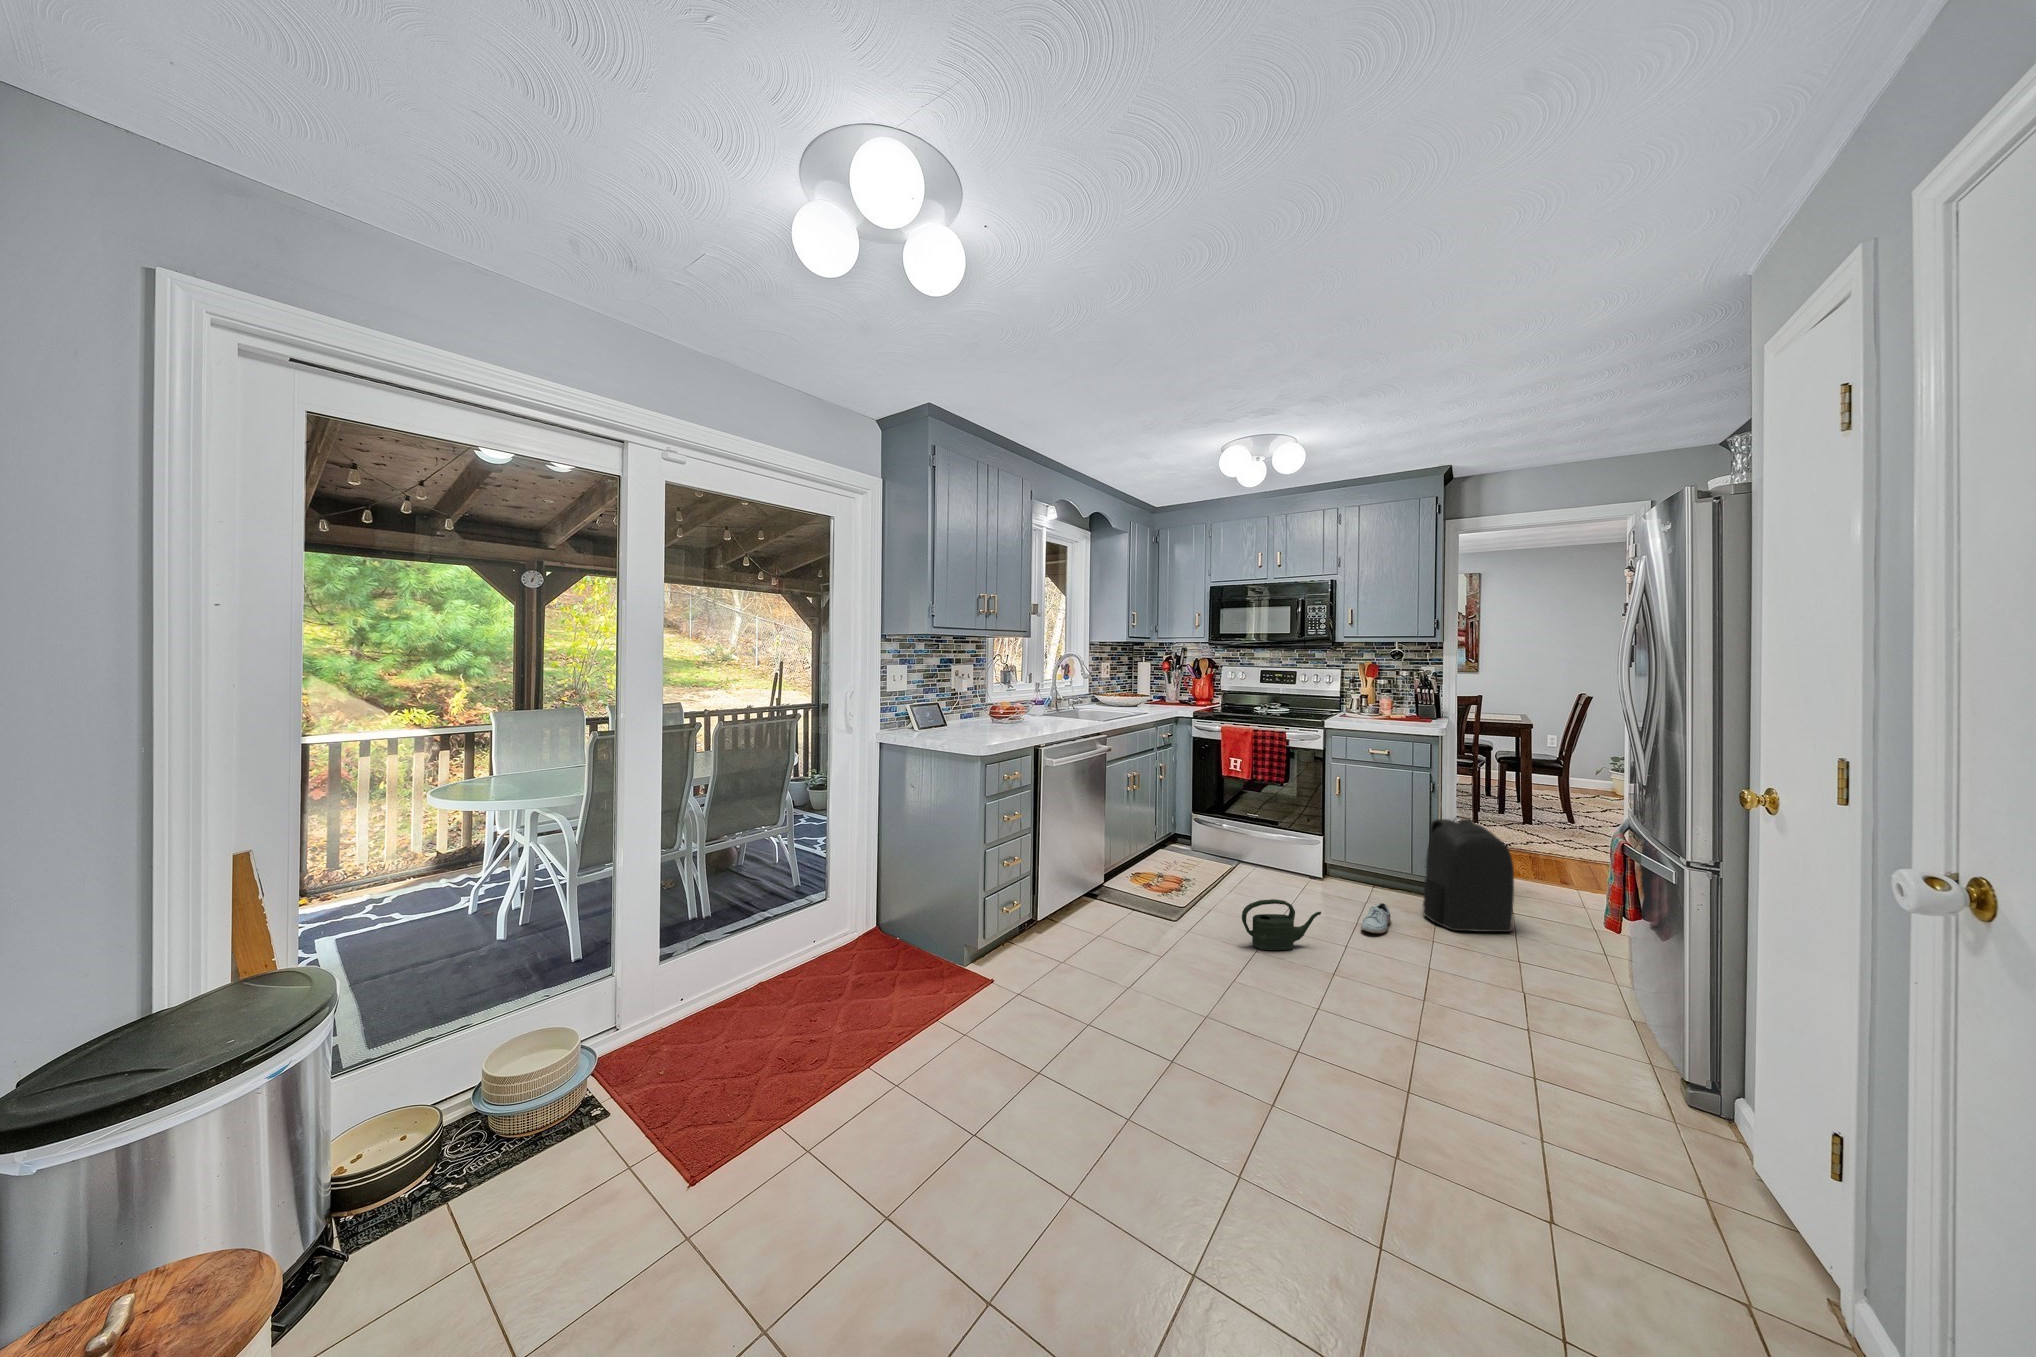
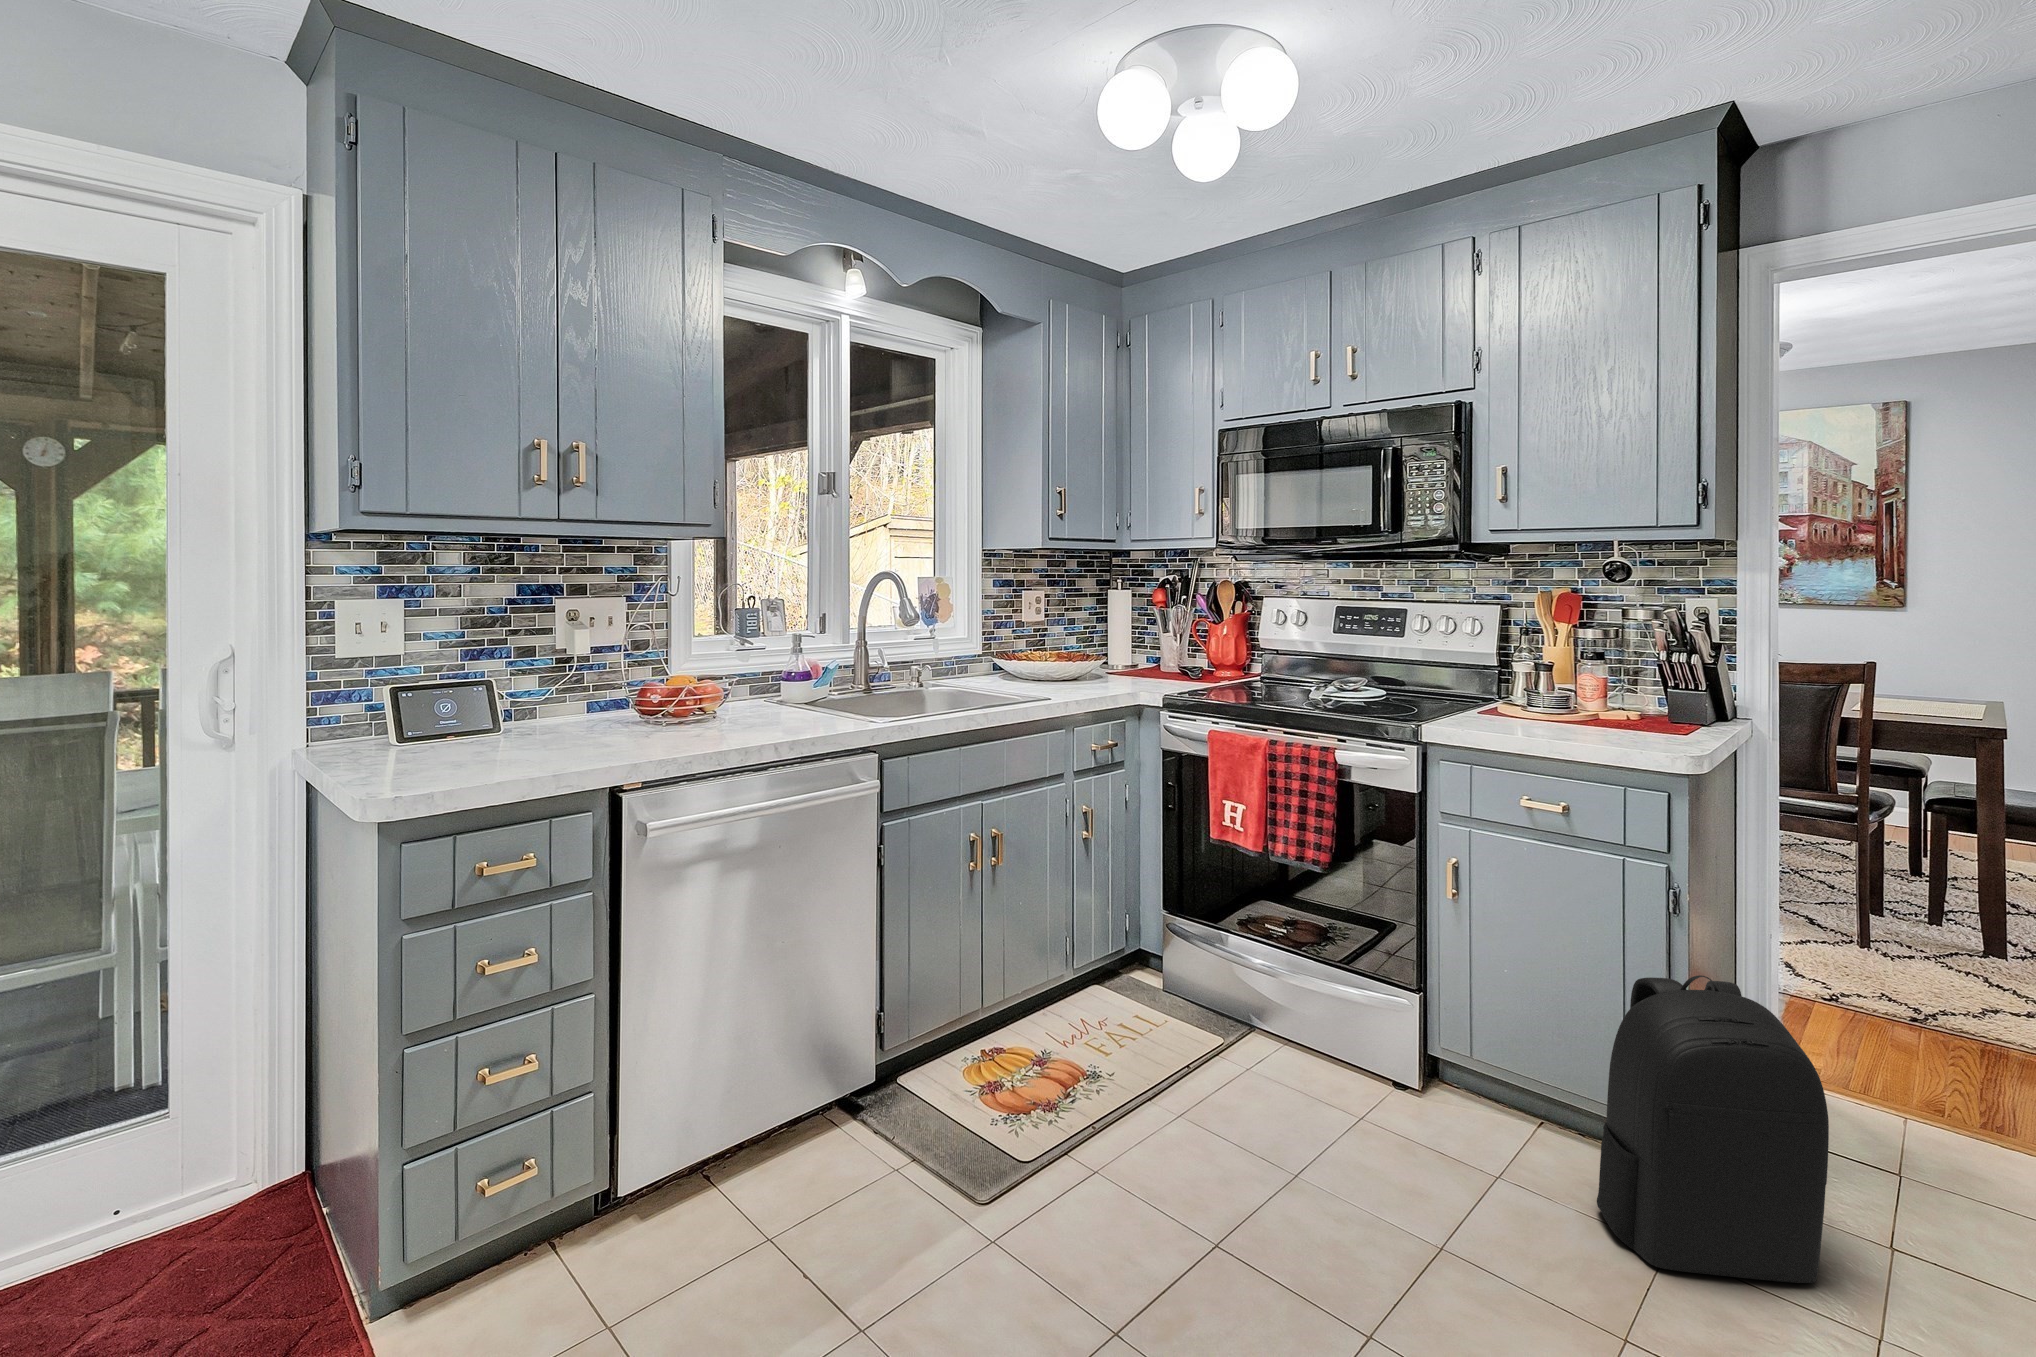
watering can: present [1242,899,1321,950] -> none [1085,1174,1282,1301]
shoe: present [1361,903,1390,933] -> none [1411,1176,1505,1264]

